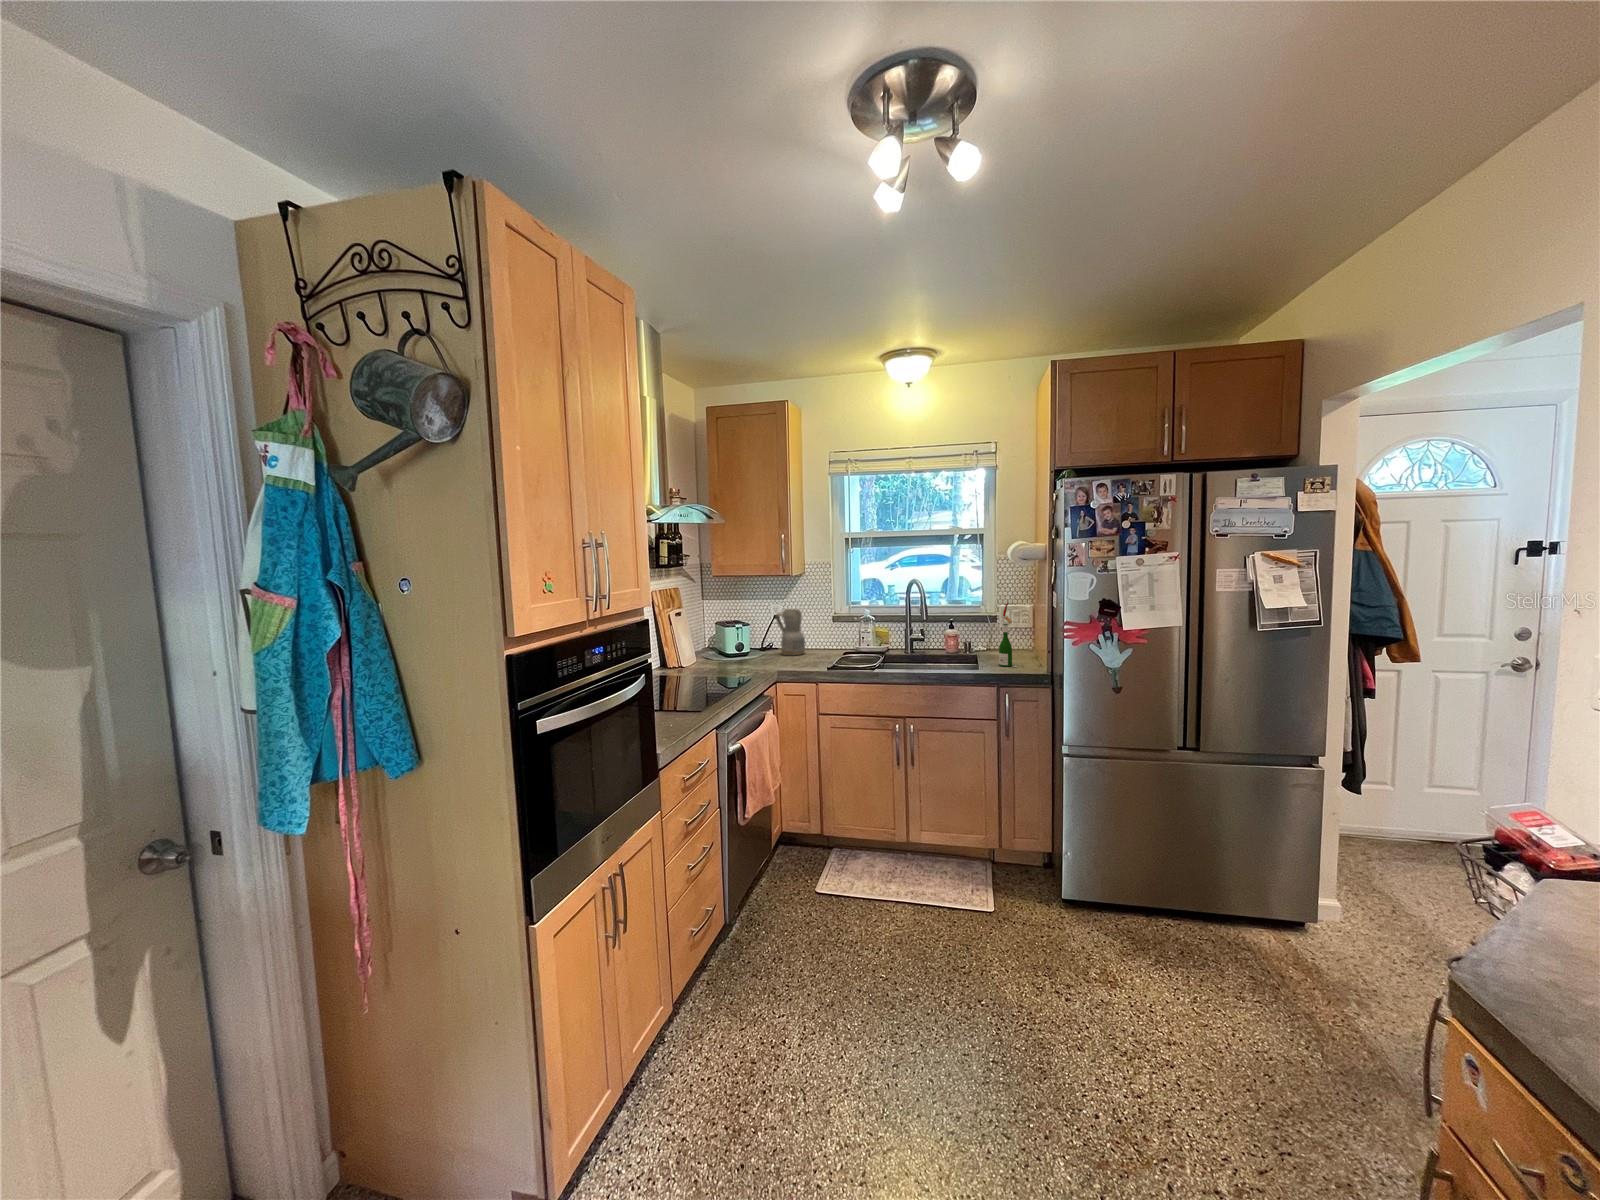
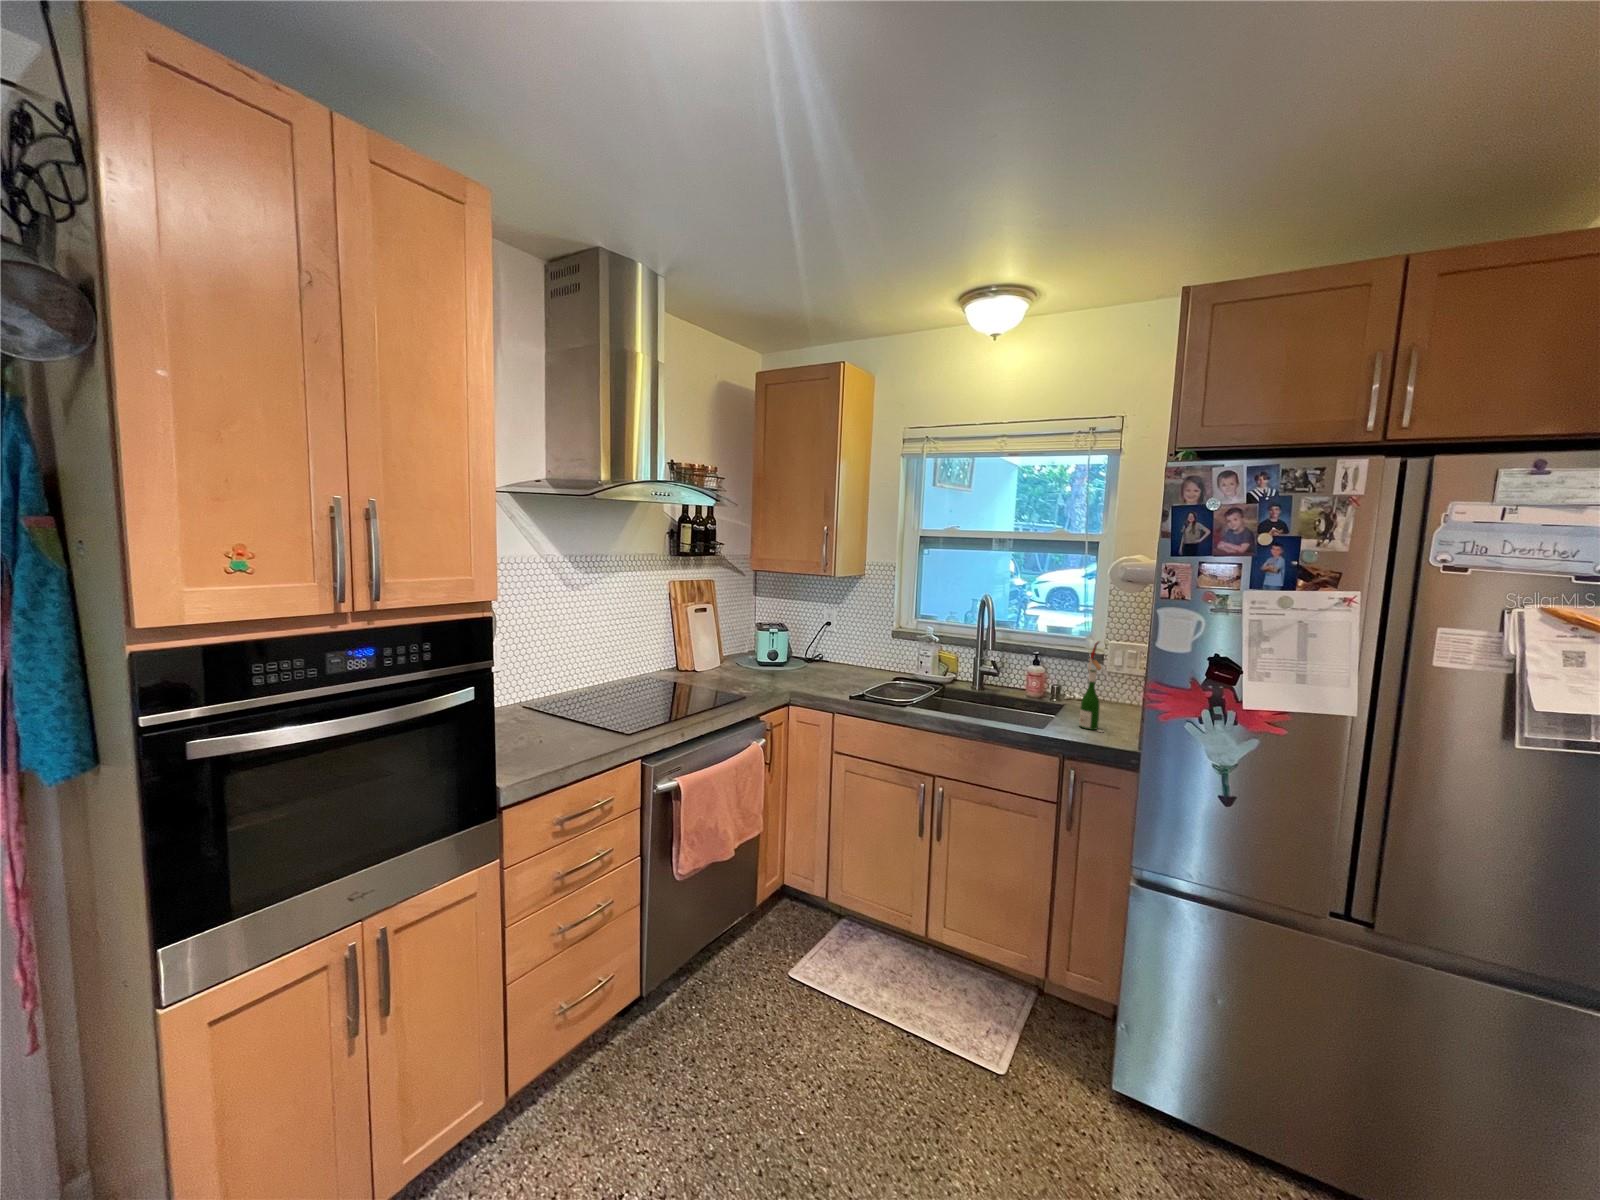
ceramic pitcher: present [776,609,805,655] -> none [824,618,855,674]

